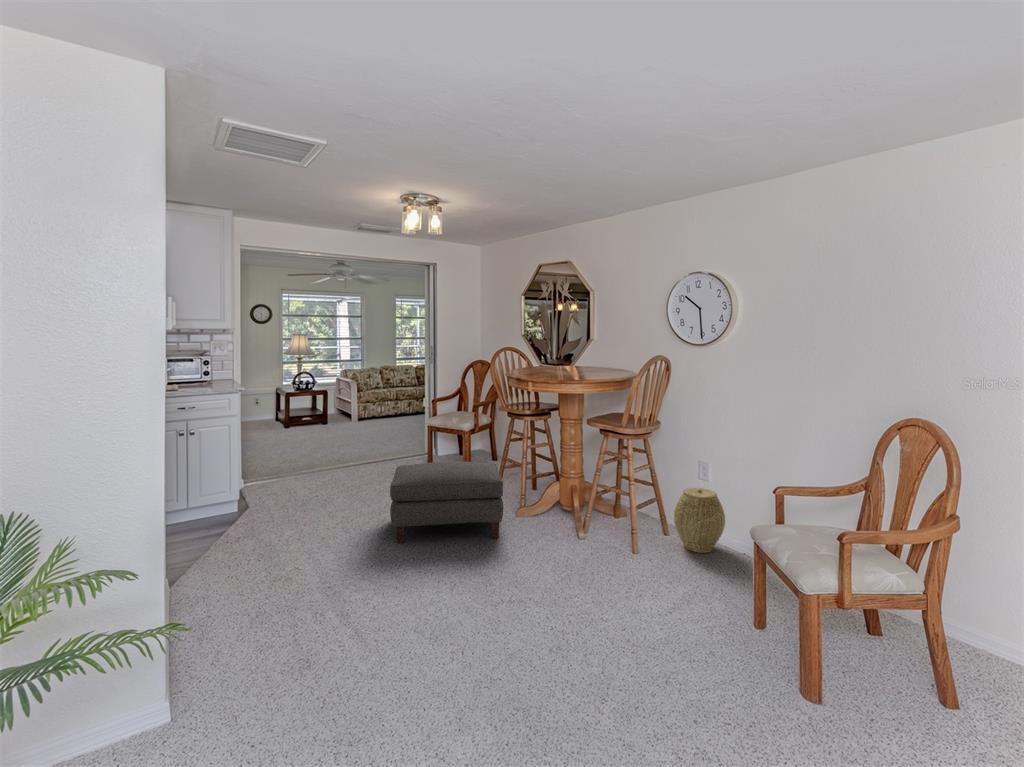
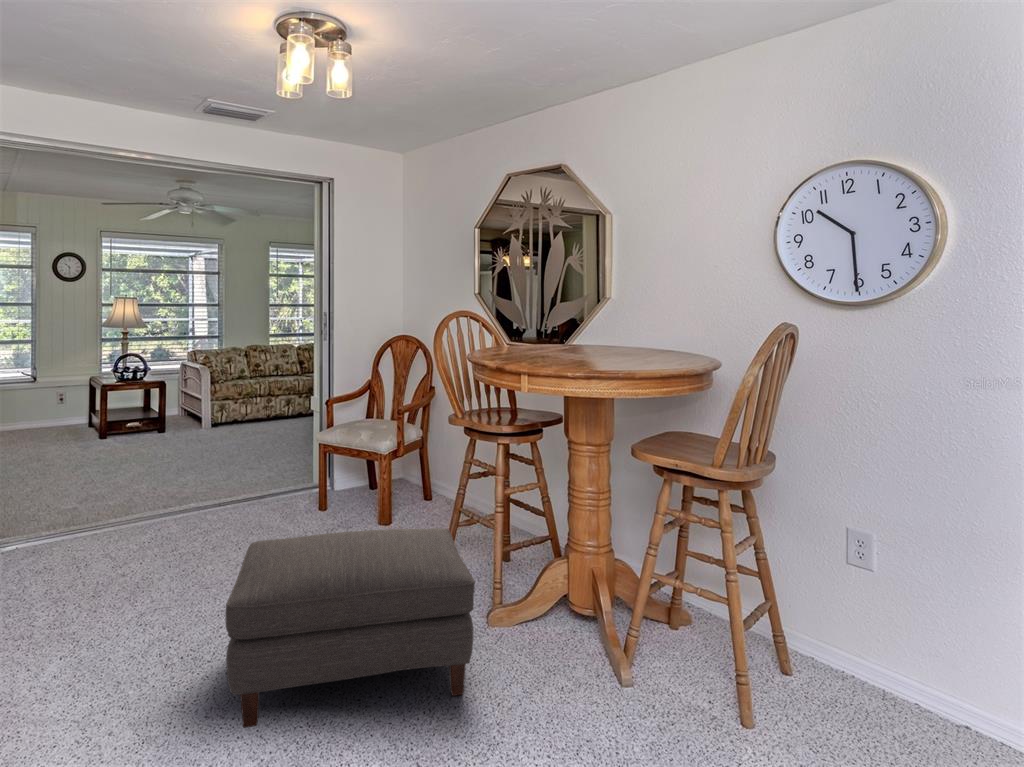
woven basket: present [674,488,725,553] -> none [802,578,909,711]

